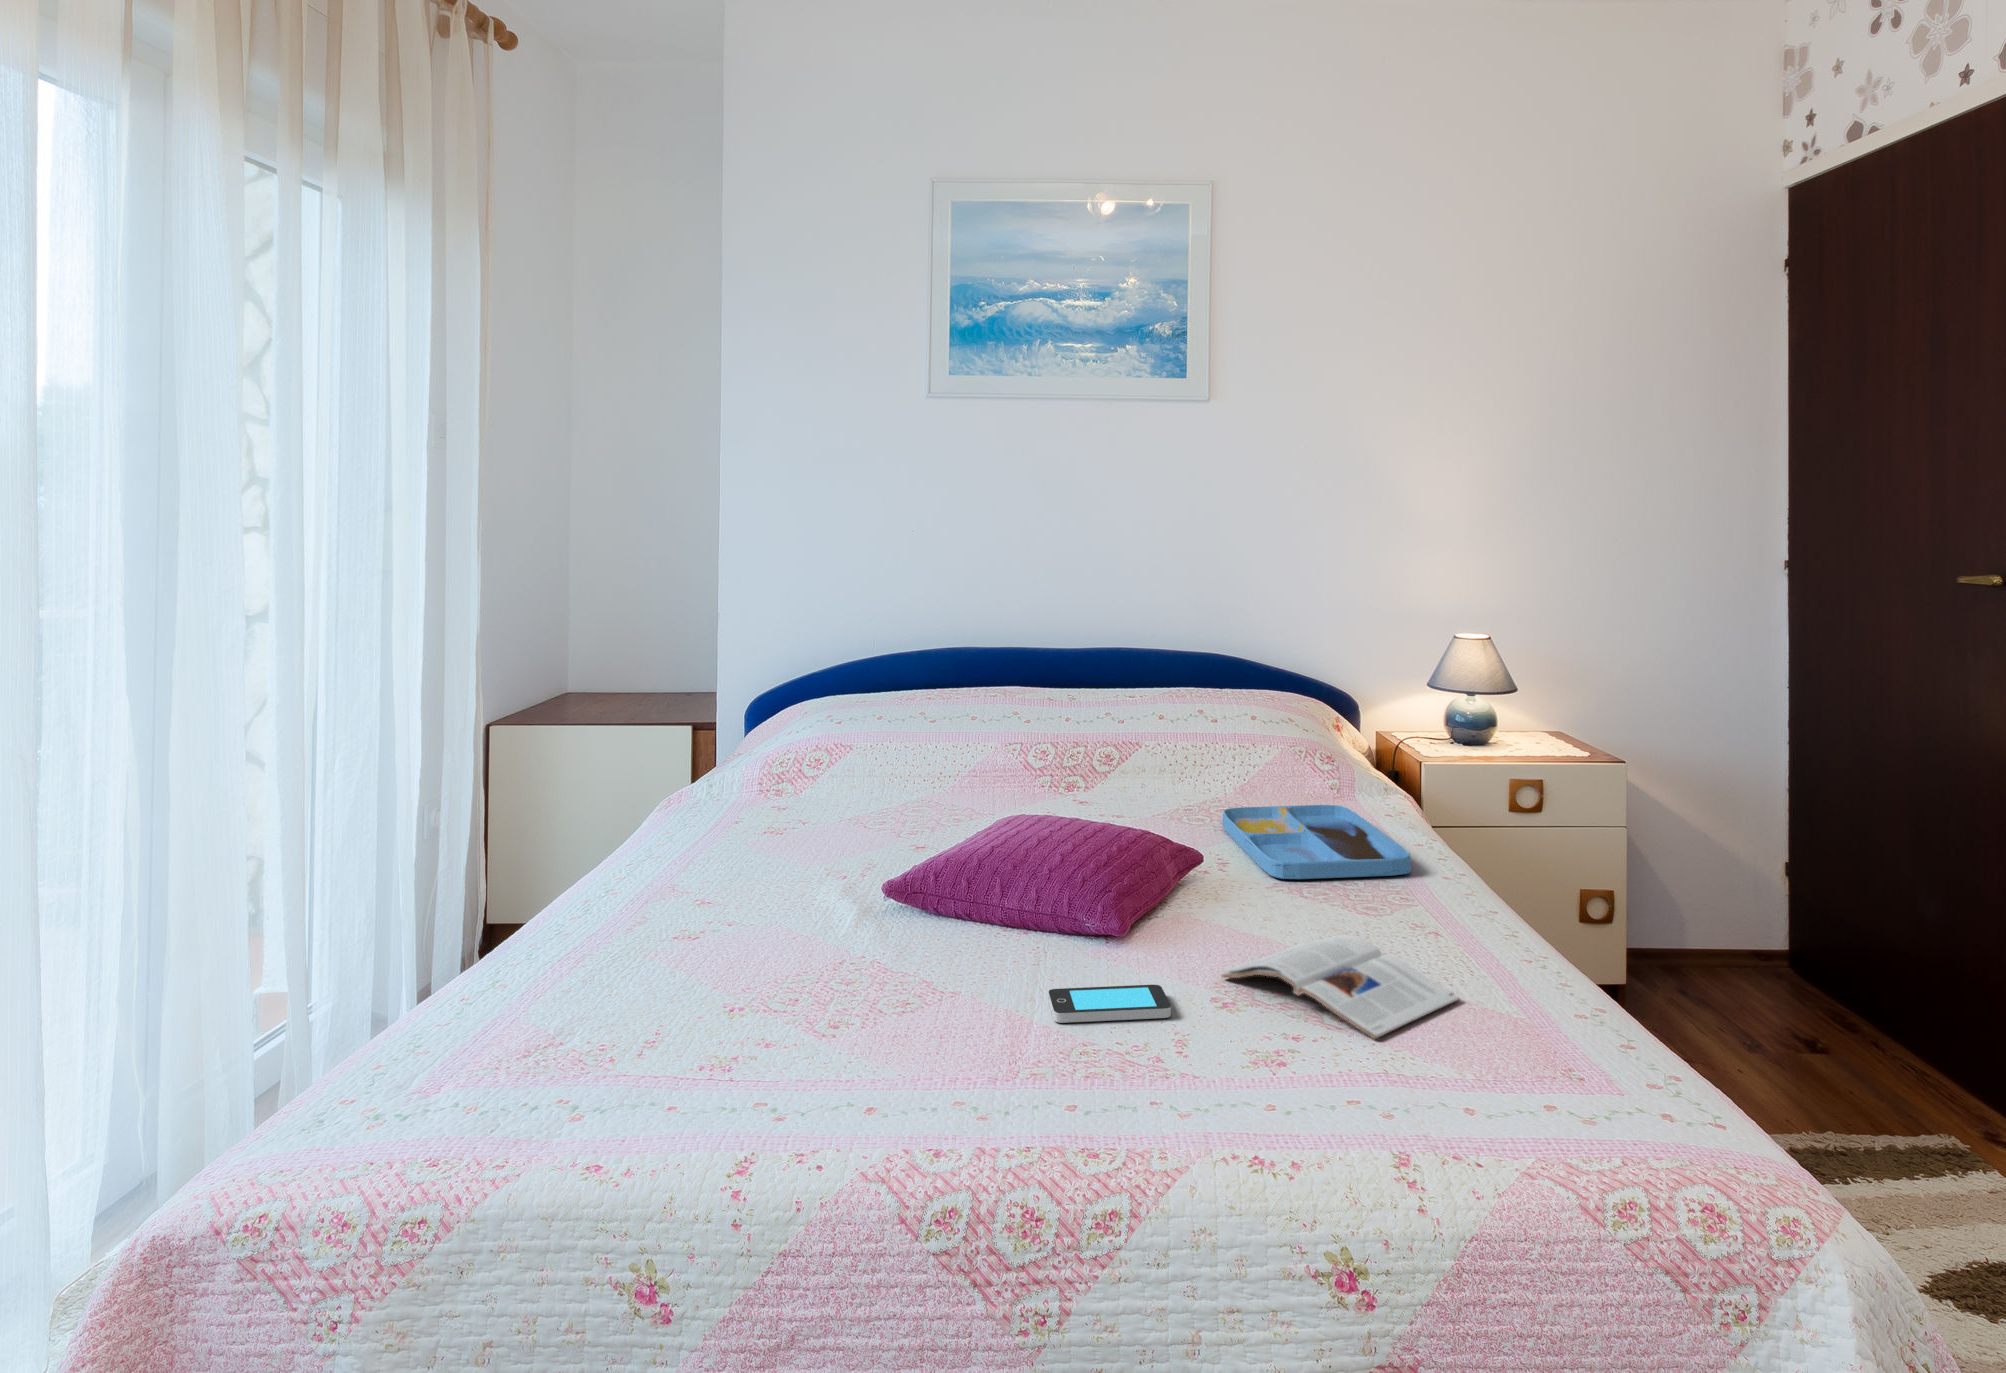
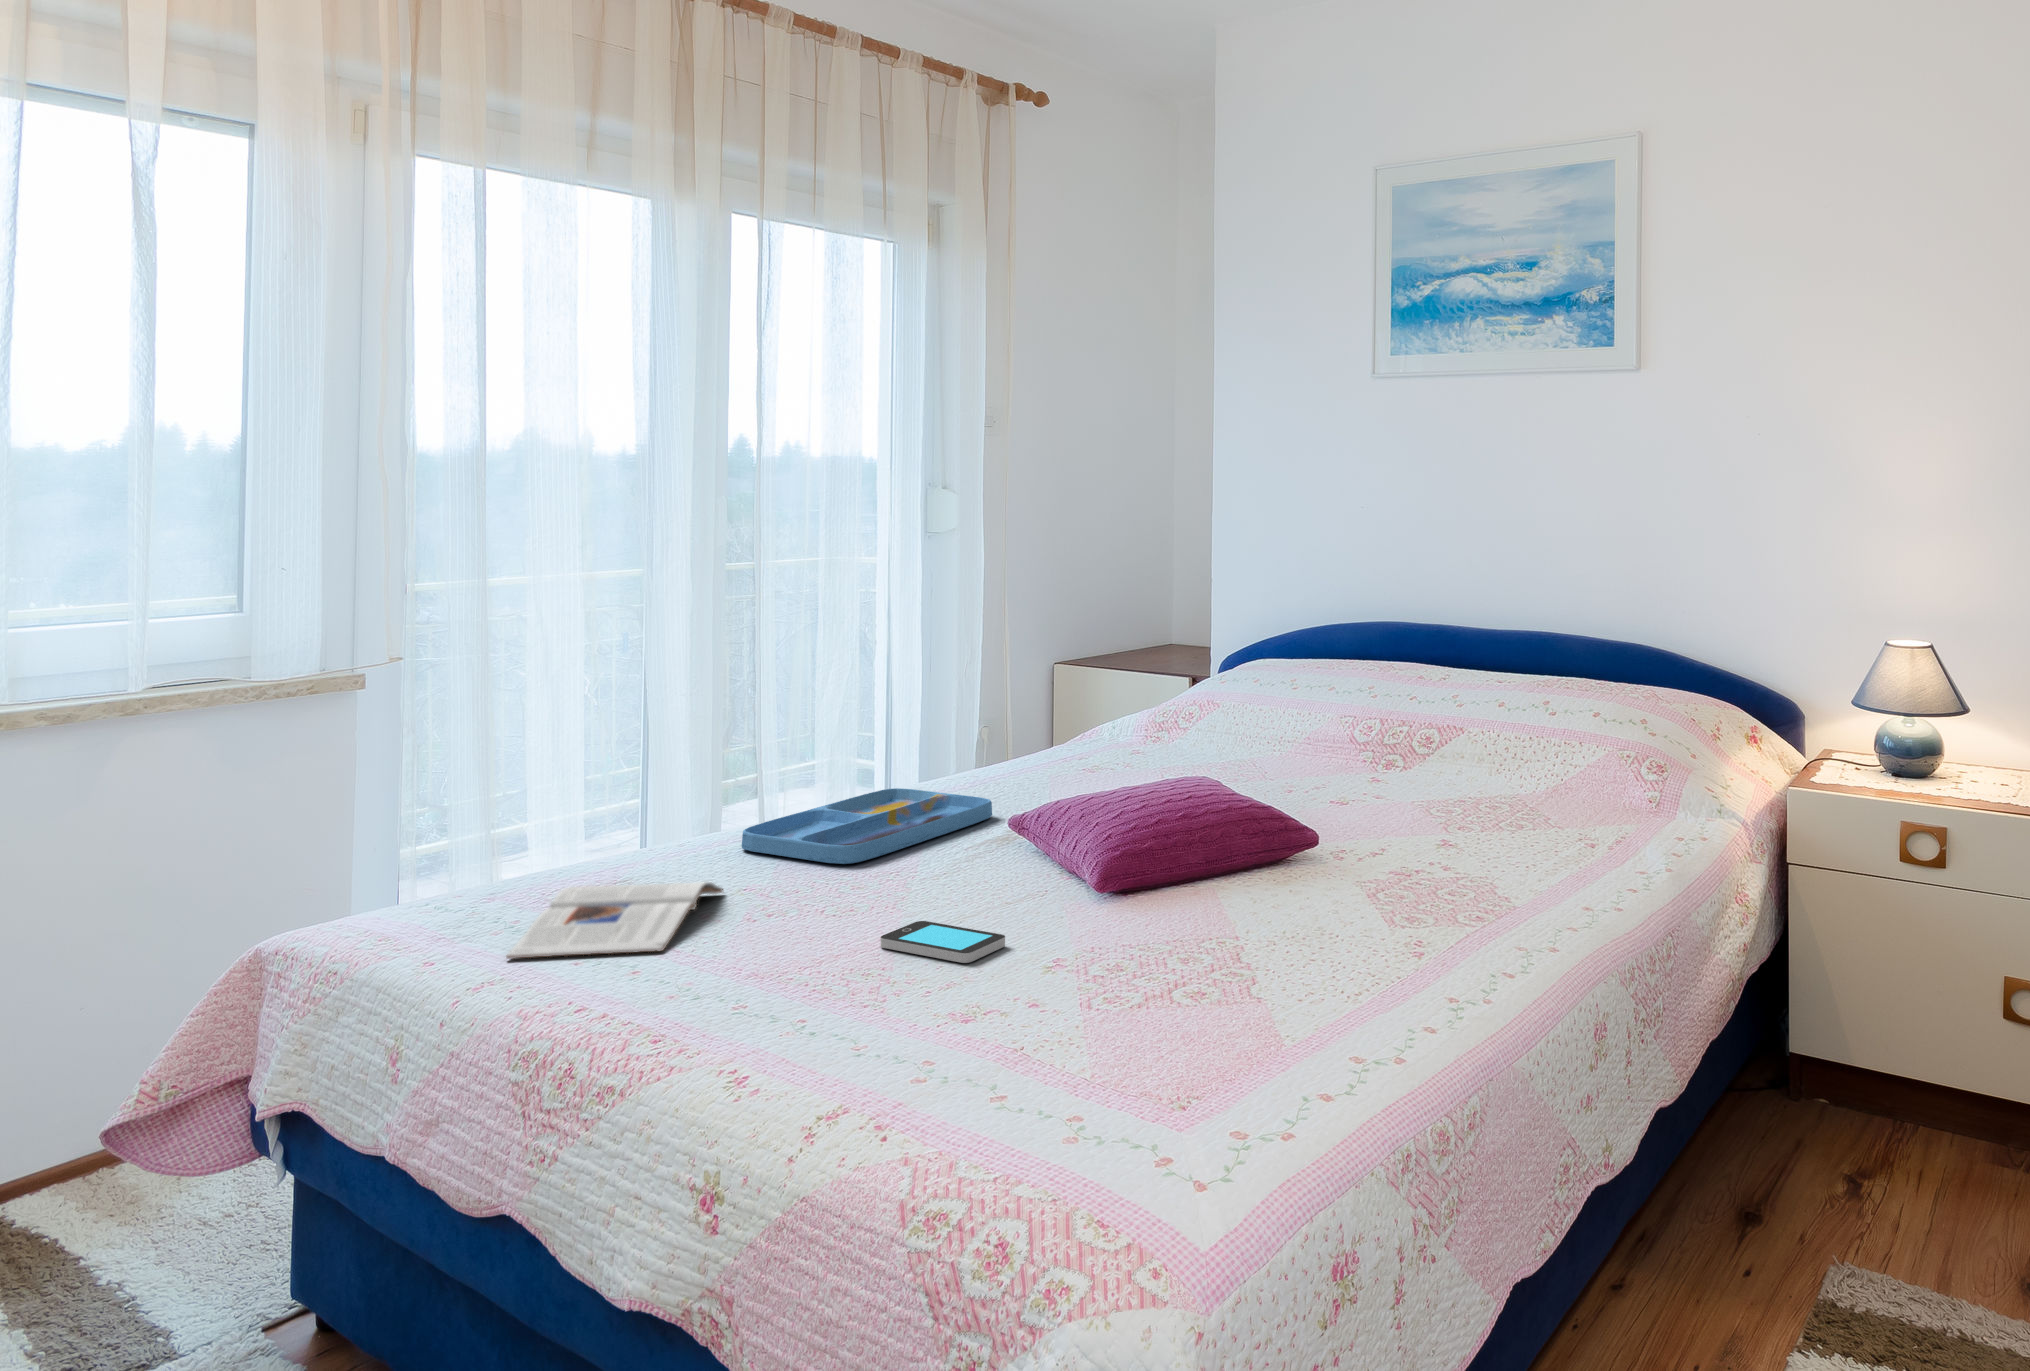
tray: present [1222,805,1411,879] -> present [742,788,992,864]
magazine: present [1222,935,1460,1039] -> present [506,882,723,959]

